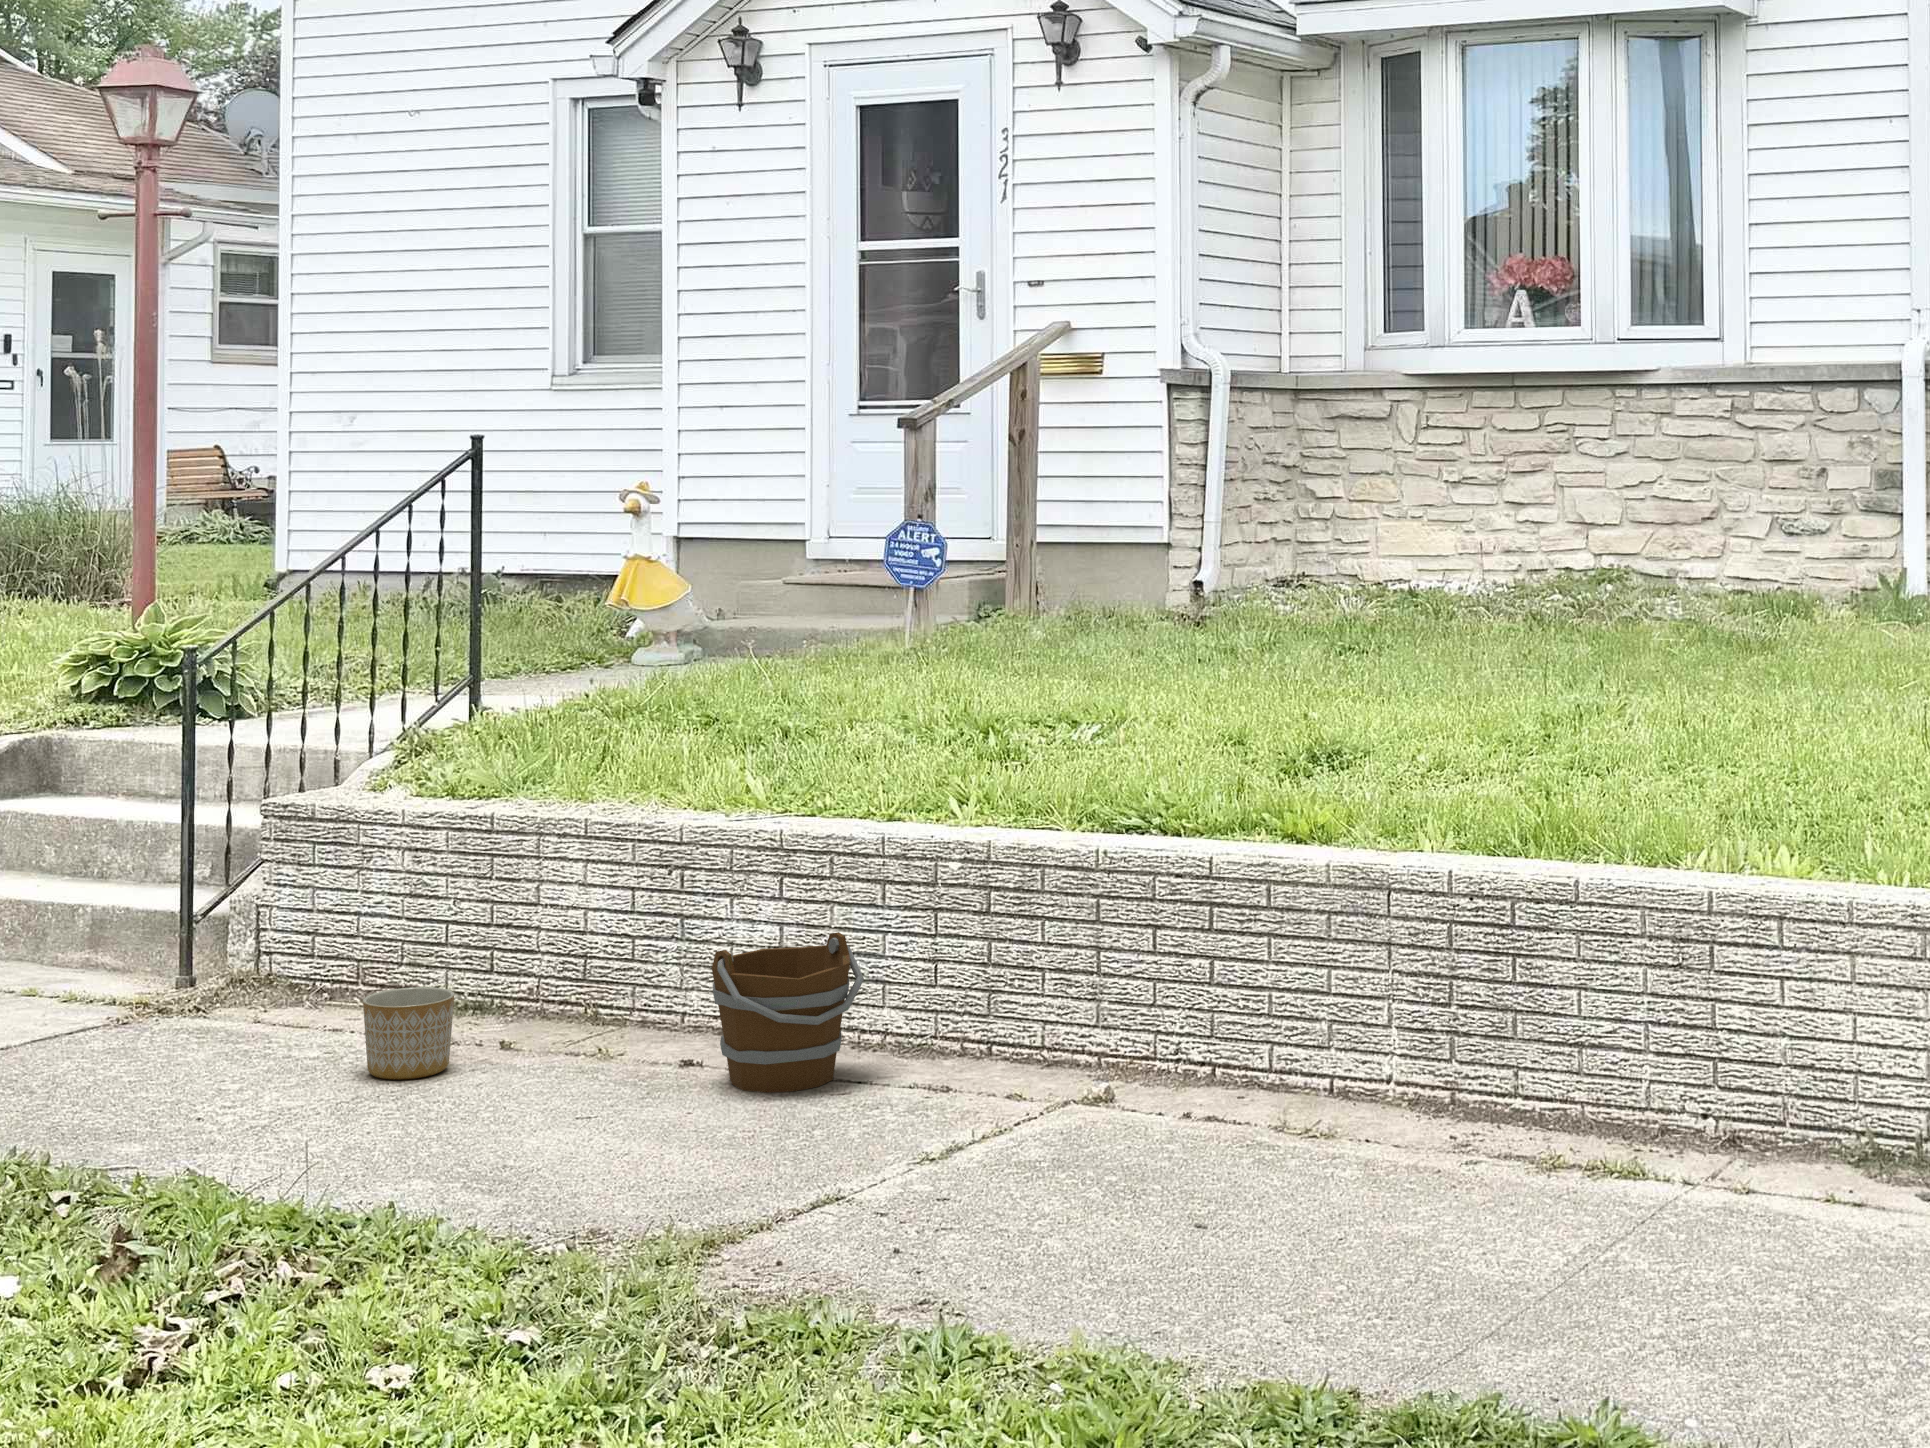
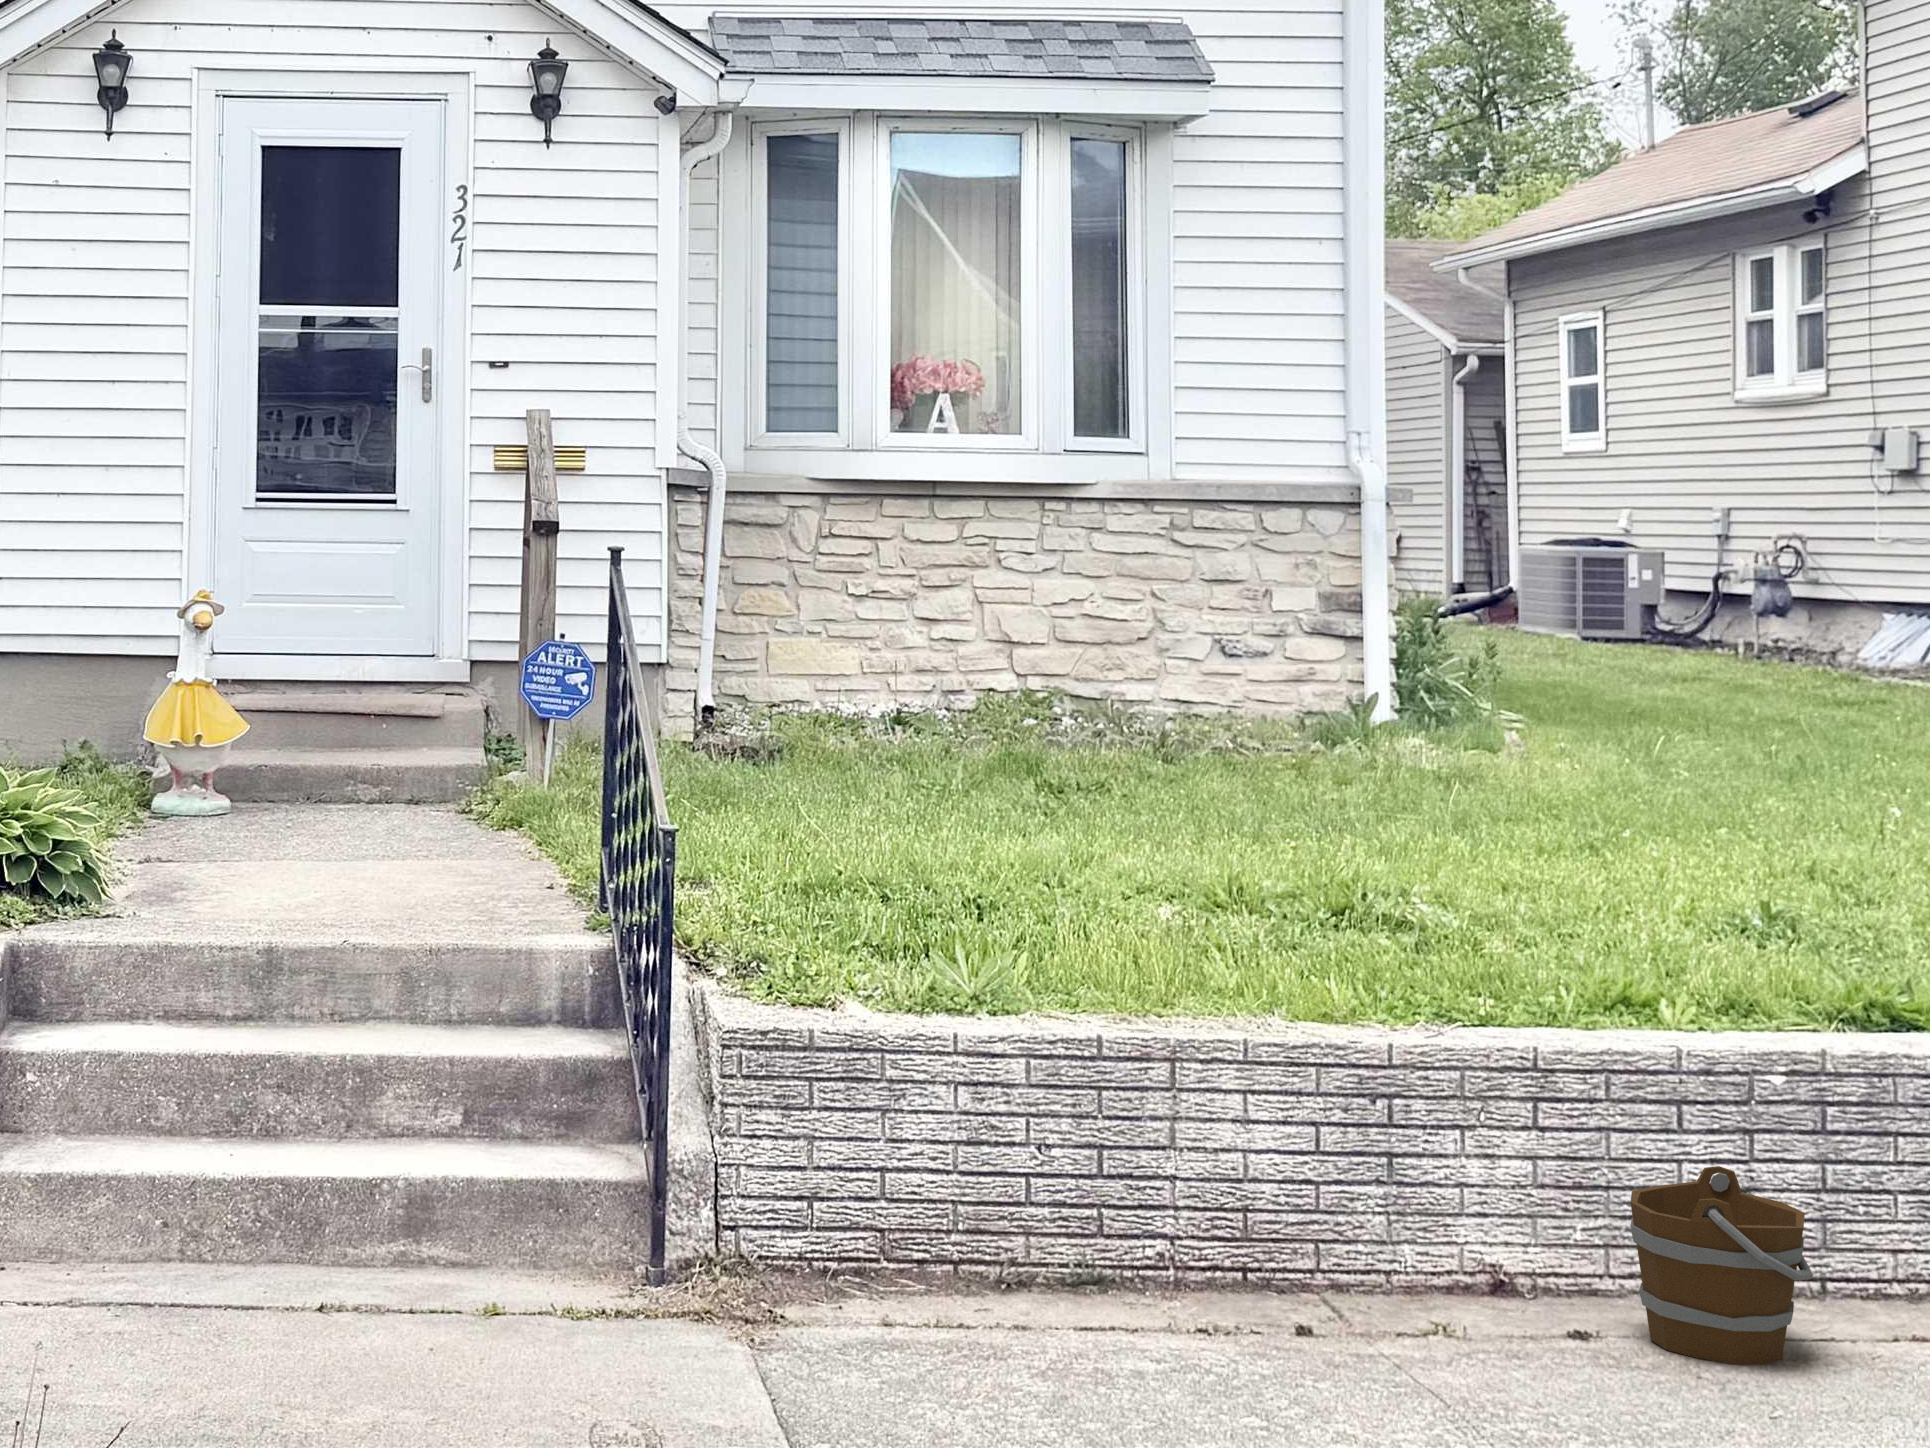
planter: present [363,987,454,1080] -> none [1273,1266,1387,1388]

